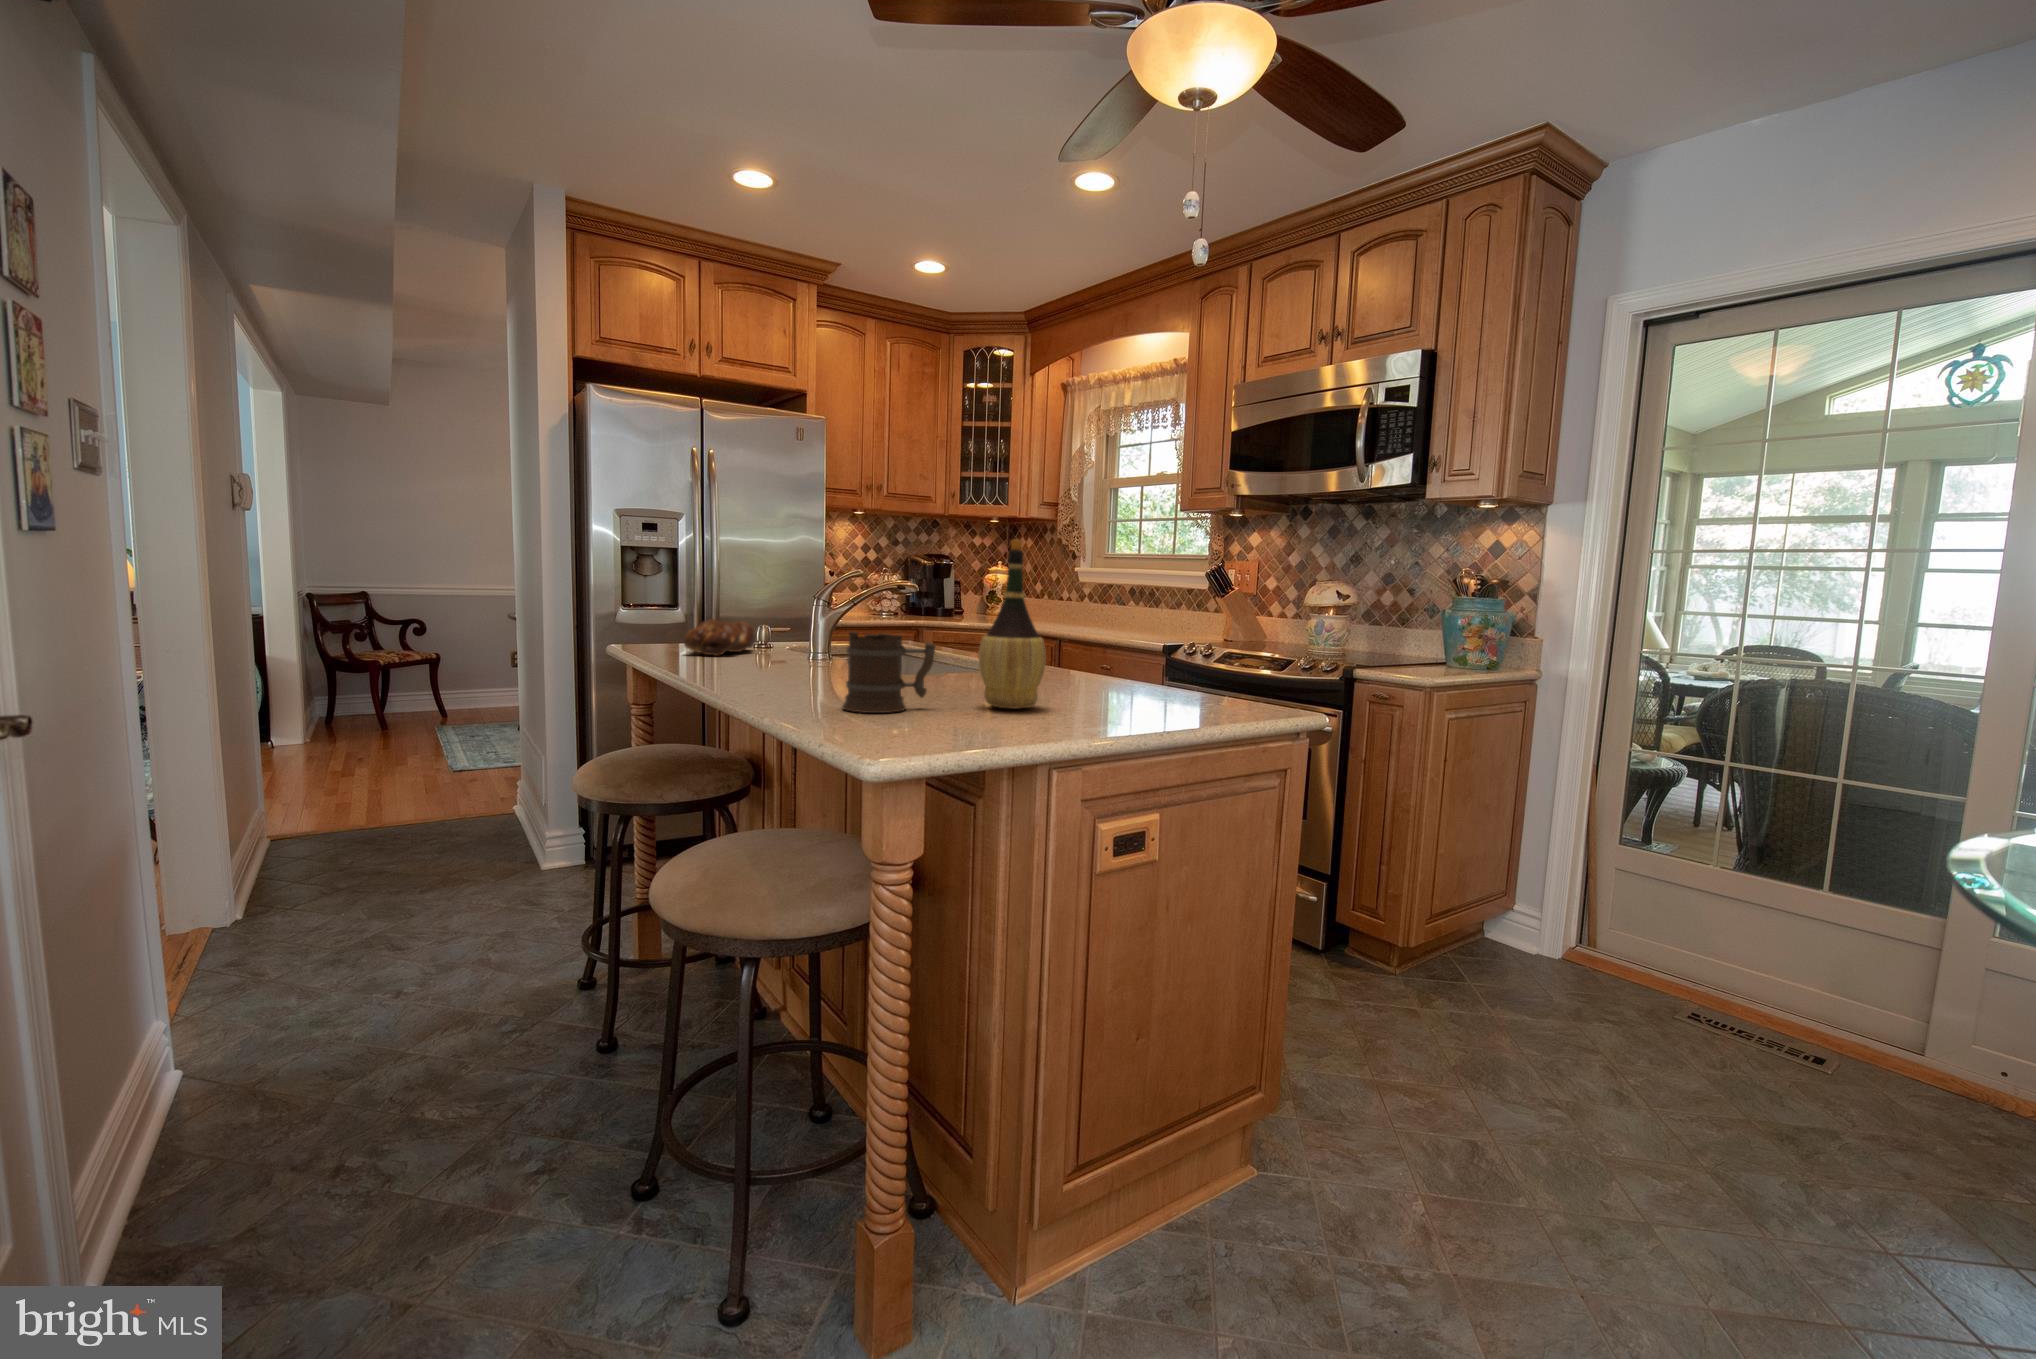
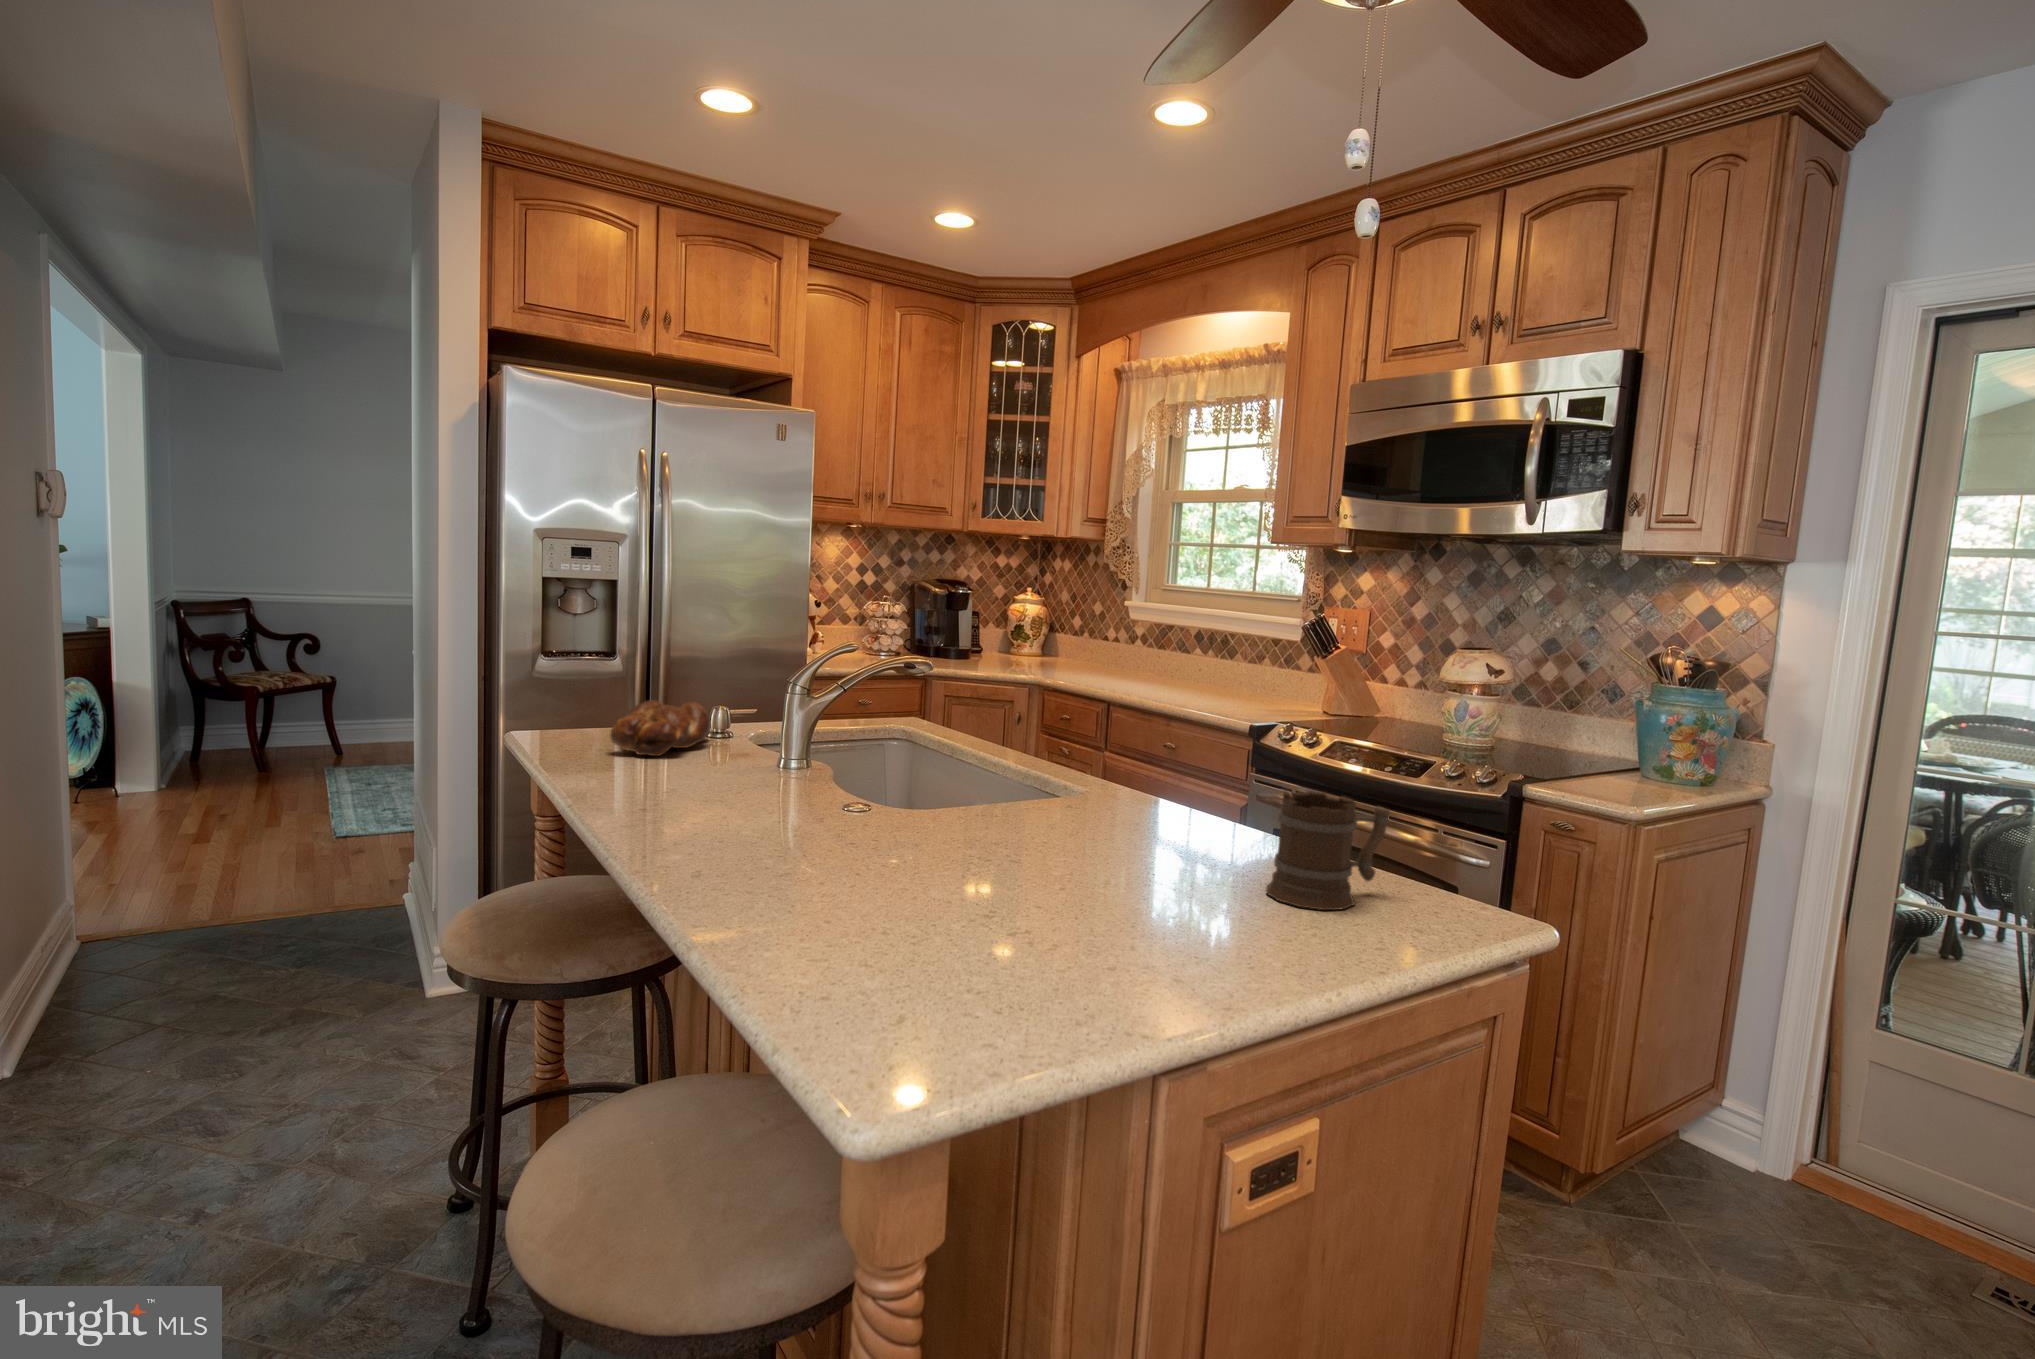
wine bottle: present [979,539,1046,708] -> none [1044,658,1150,924]
mug: present [842,631,936,713] -> present [1266,791,1390,910]

